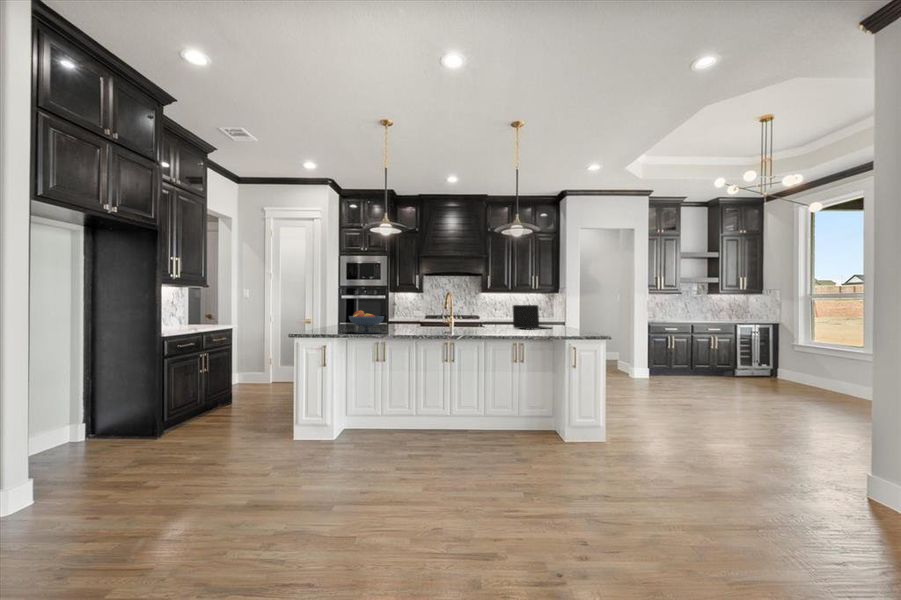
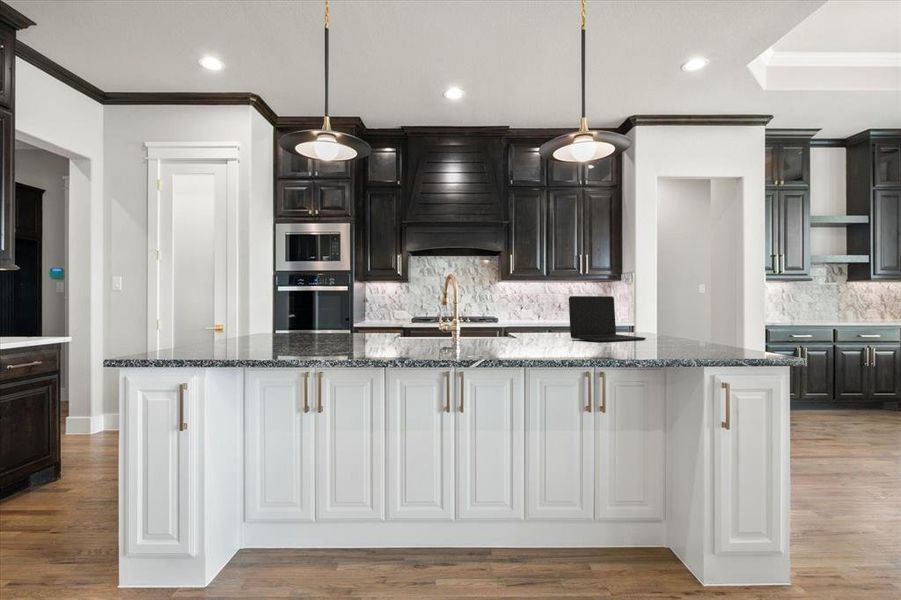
fruit bowl: present [349,311,384,333] -> none [235,307,315,356]

